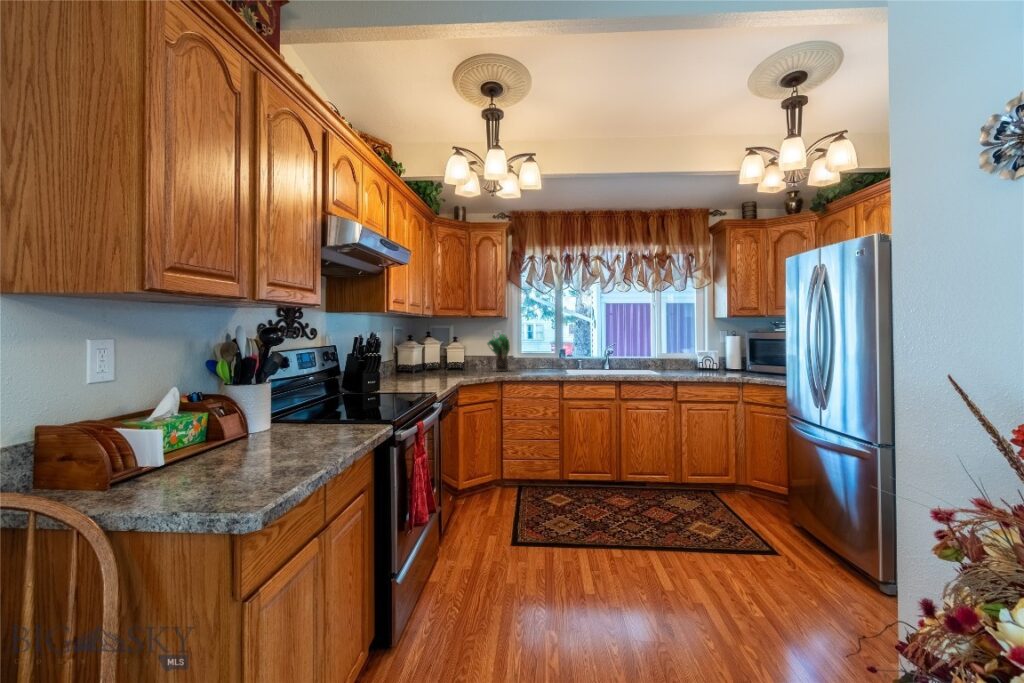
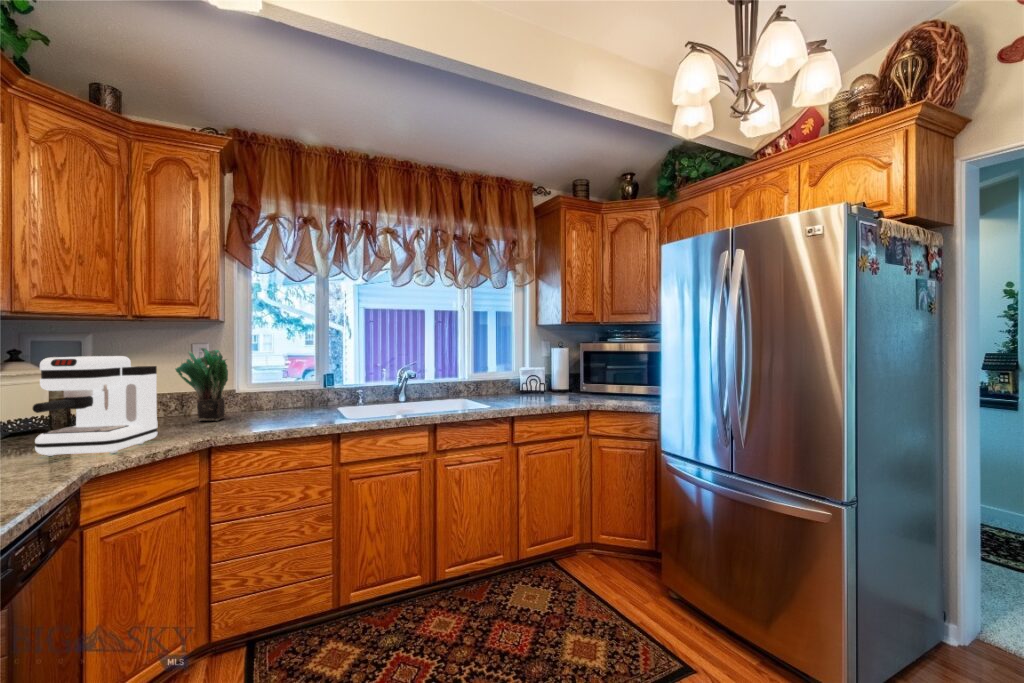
coffee maker: none [440,335,481,378] -> present [33,356,158,456]

